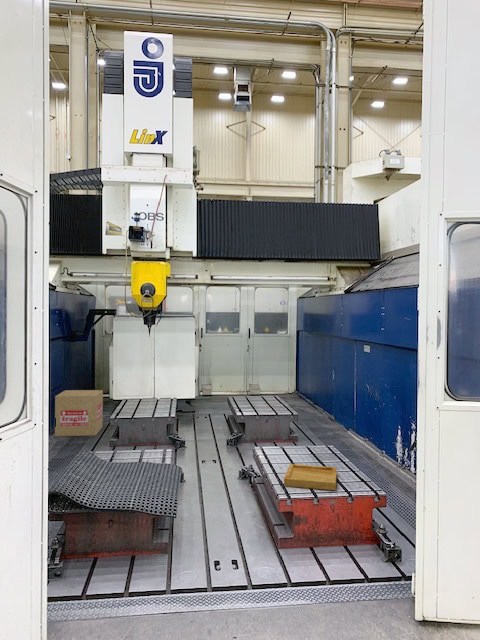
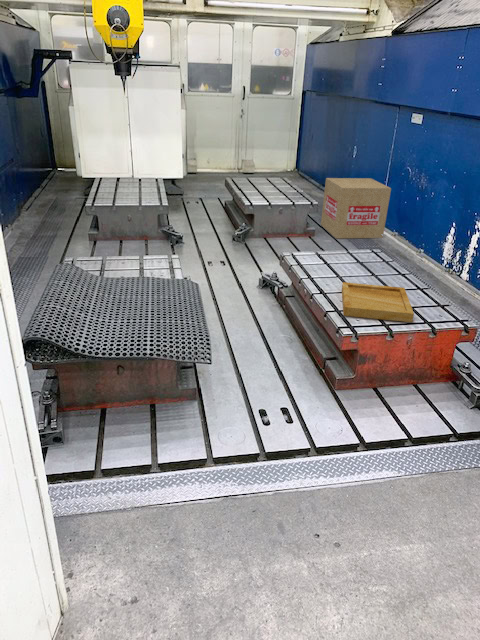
cardboard box: present [55,390,103,436] -> present [321,178,391,239]

